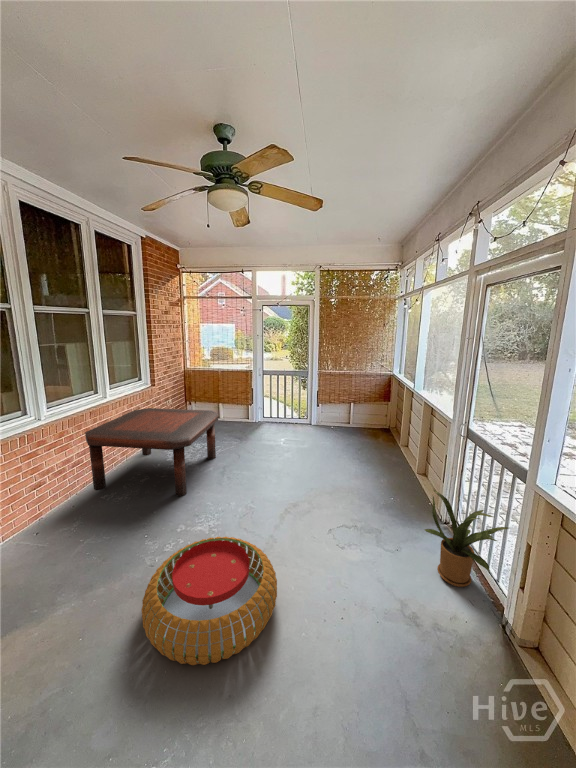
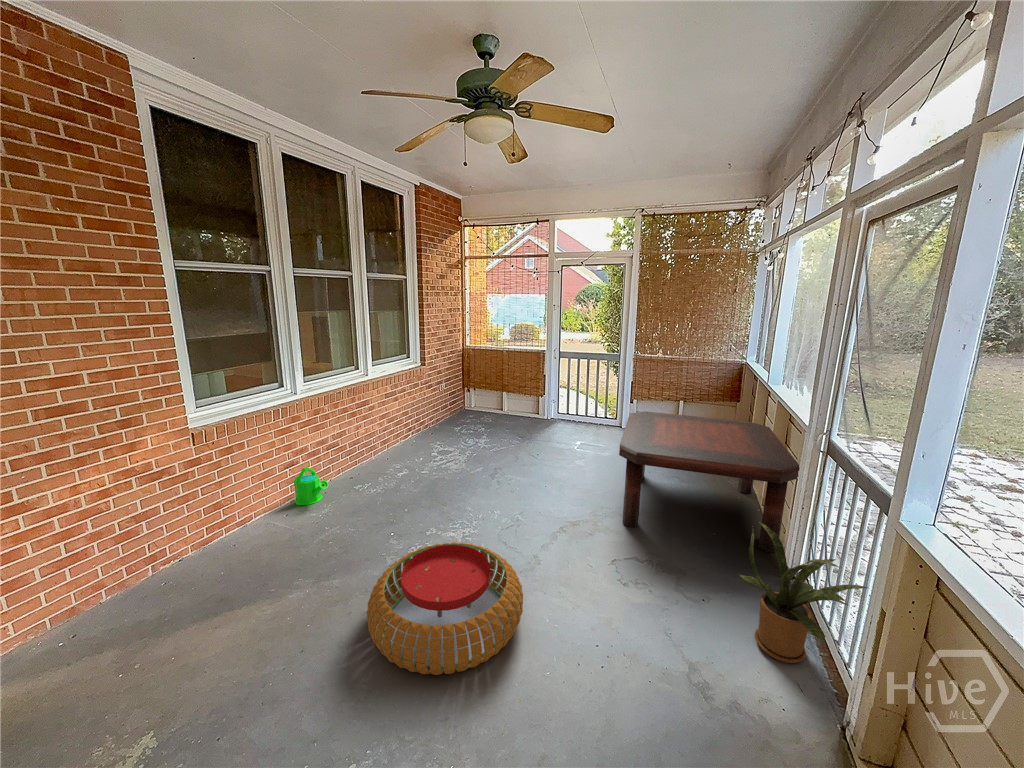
coffee table: present [85,408,218,496] -> present [619,412,800,553]
watering can: none [38,486,78,522] -> present [294,467,329,505]

